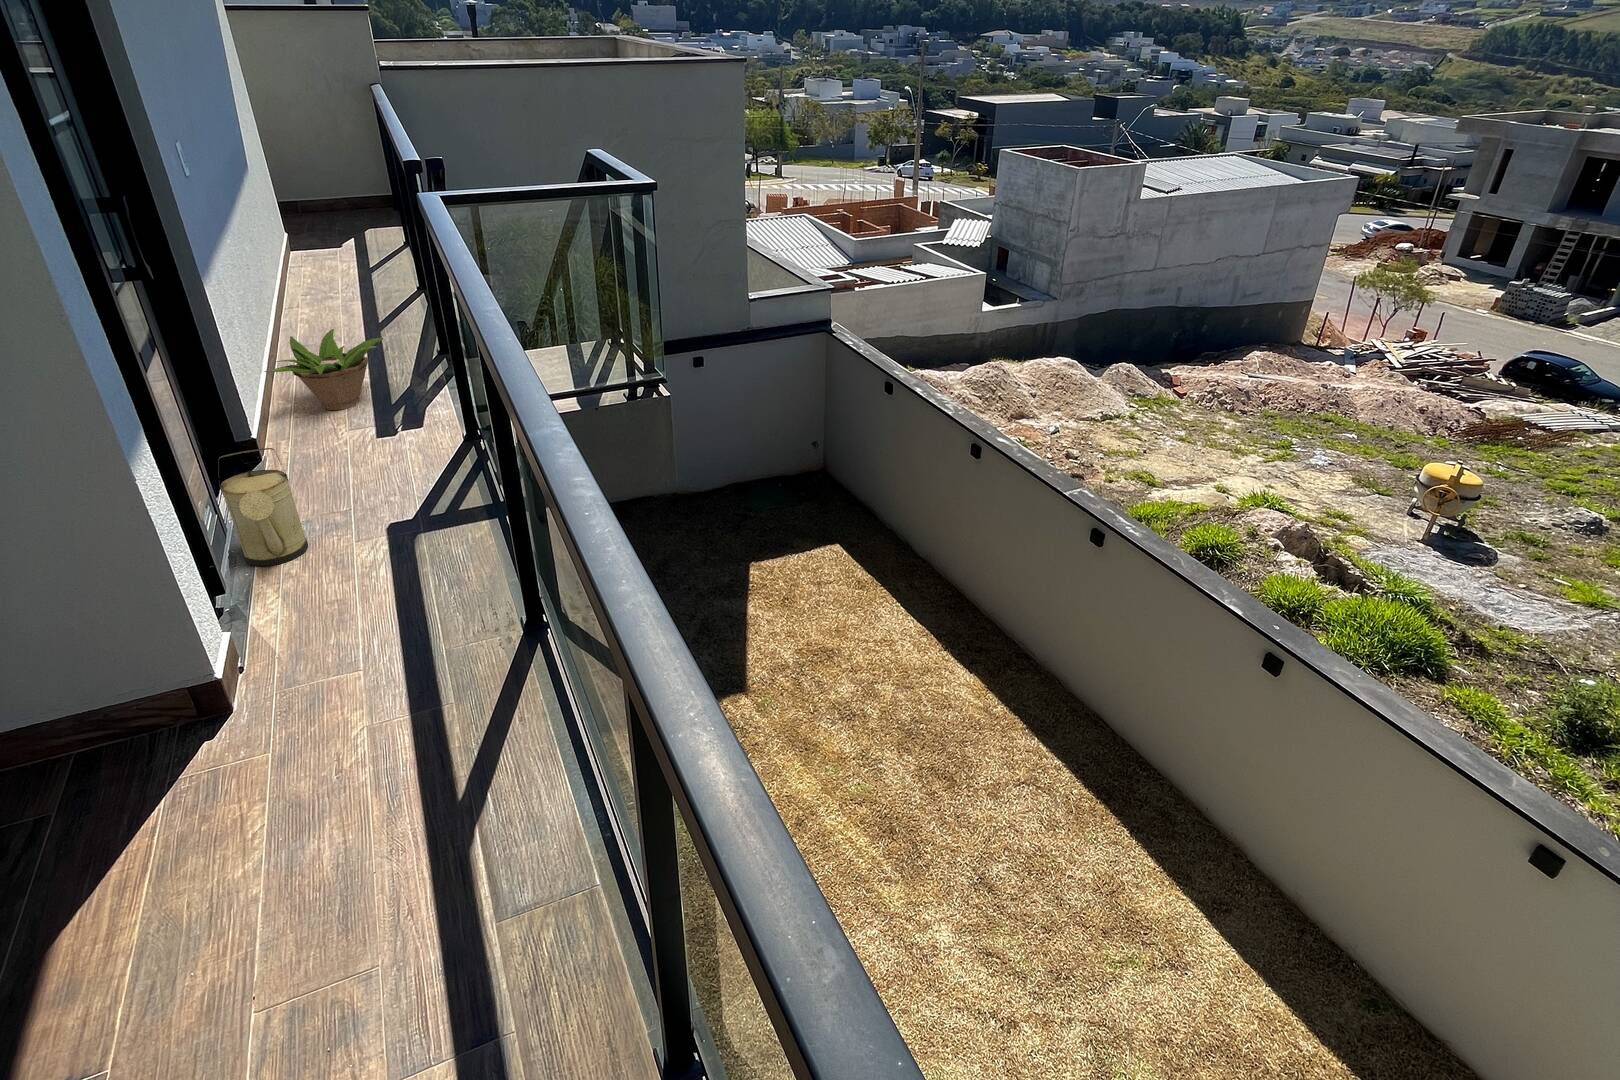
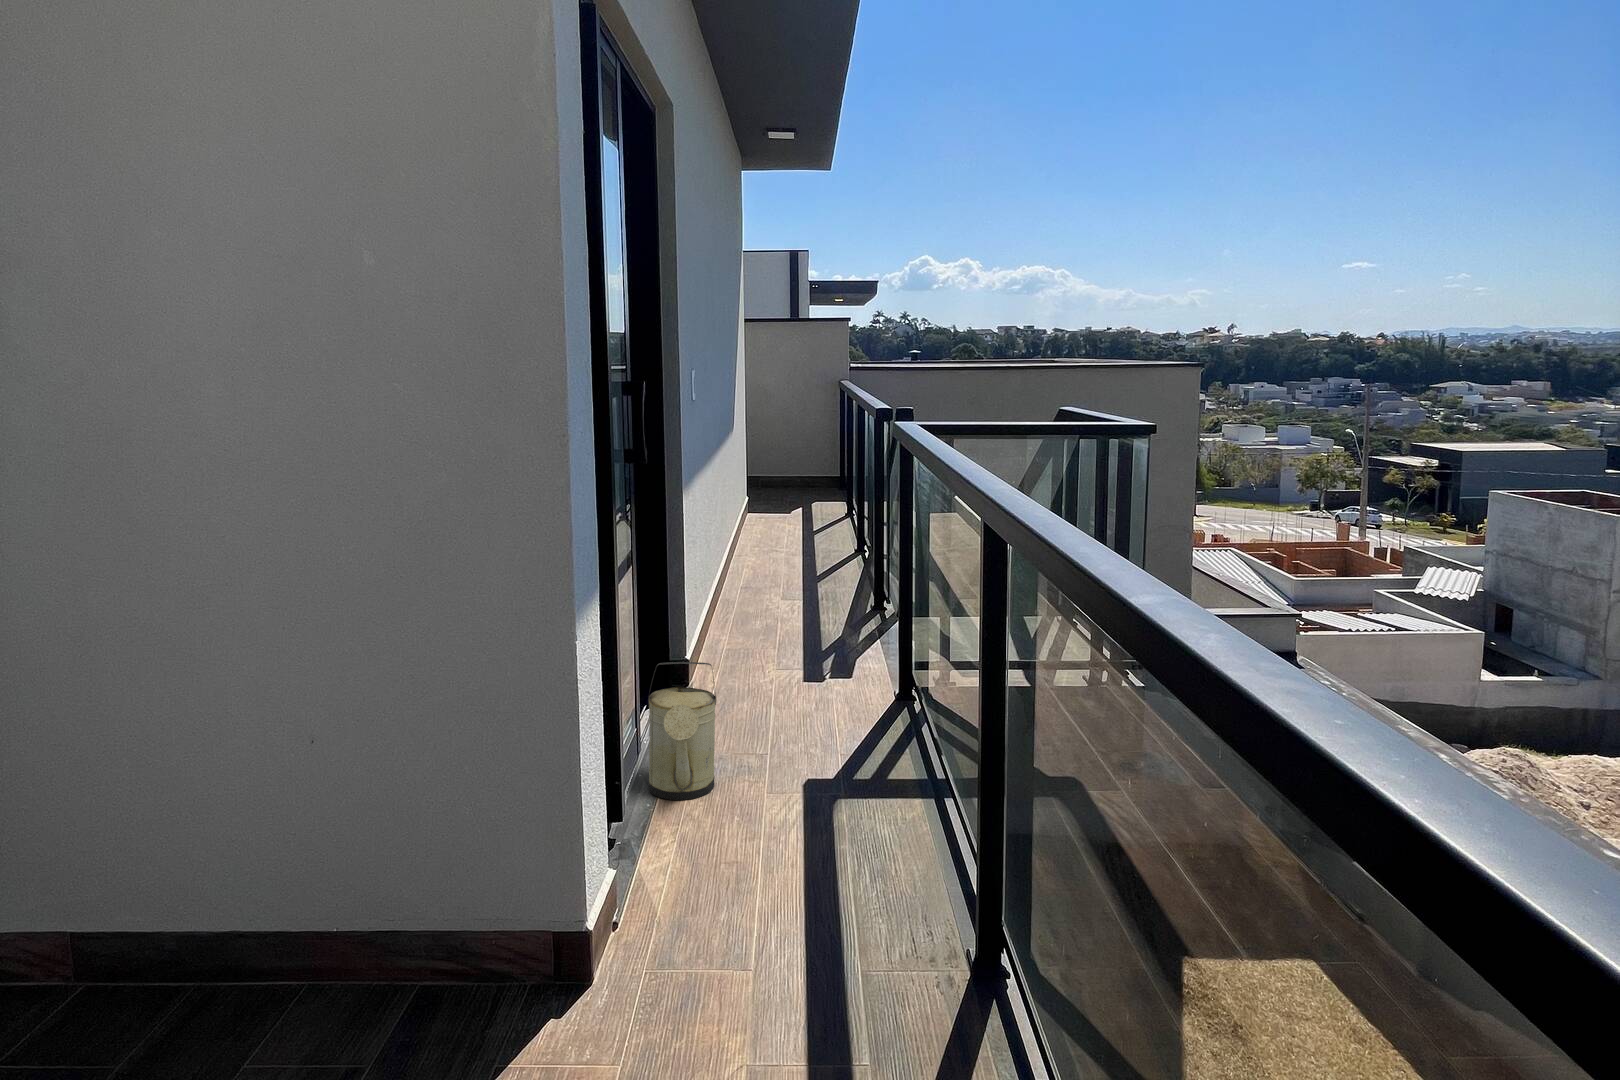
decorative plant: present [264,329,384,410] -> none [712,569,829,650]

